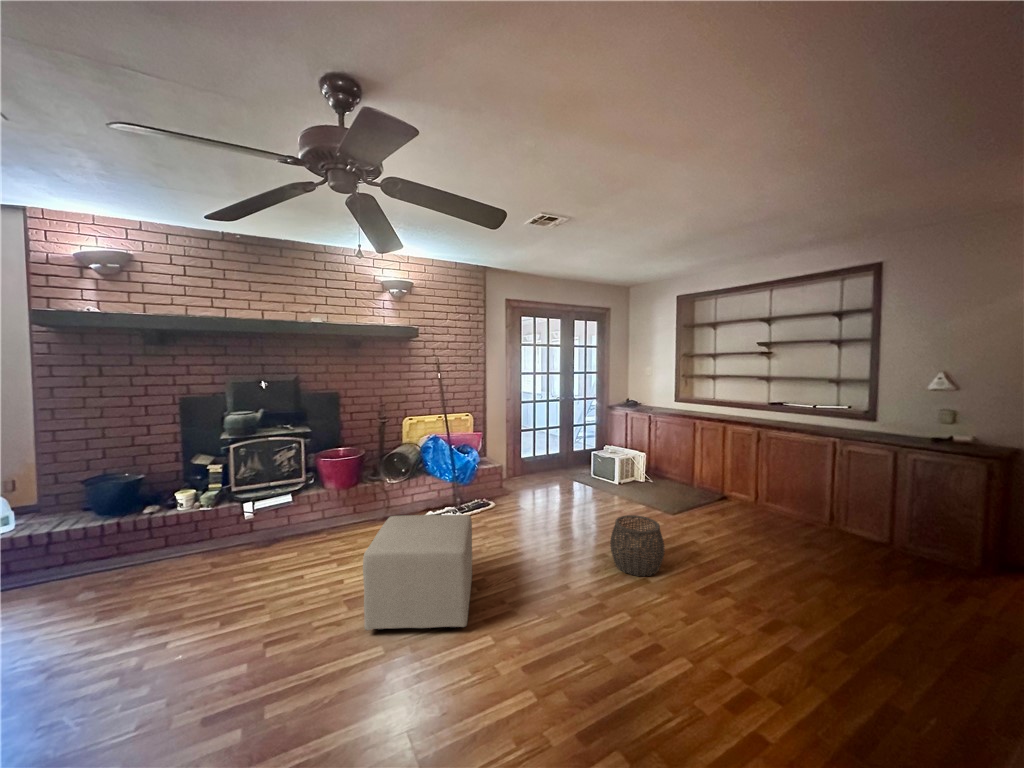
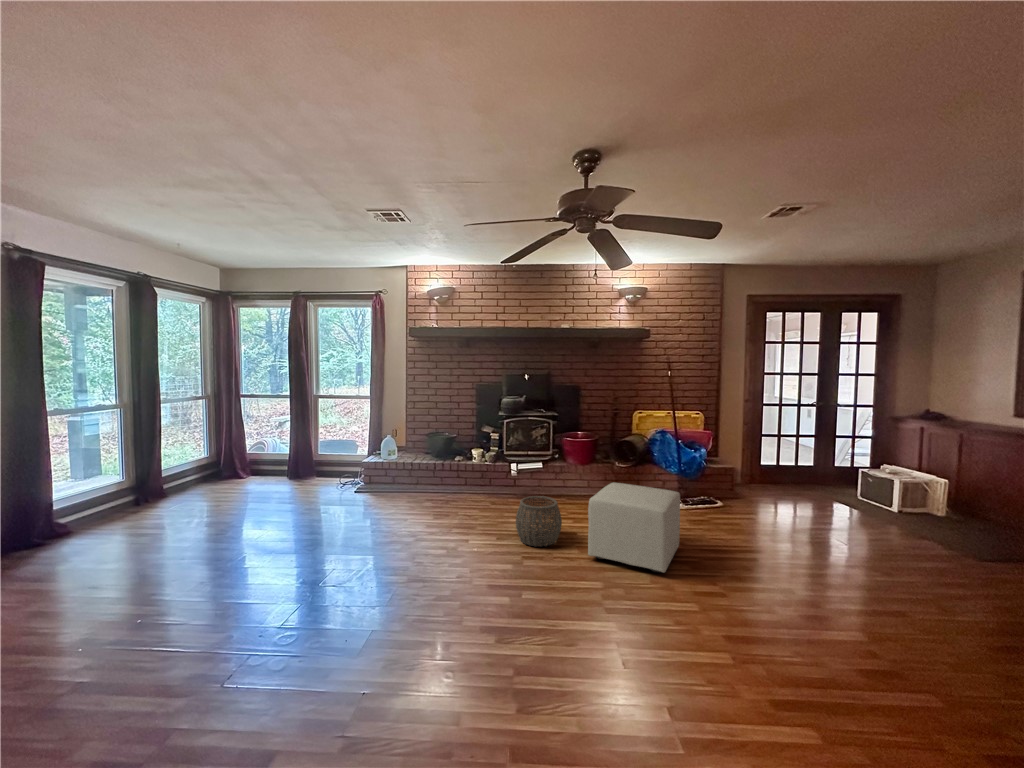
woven basket: present [610,515,665,576] -> present [516,496,562,547]

